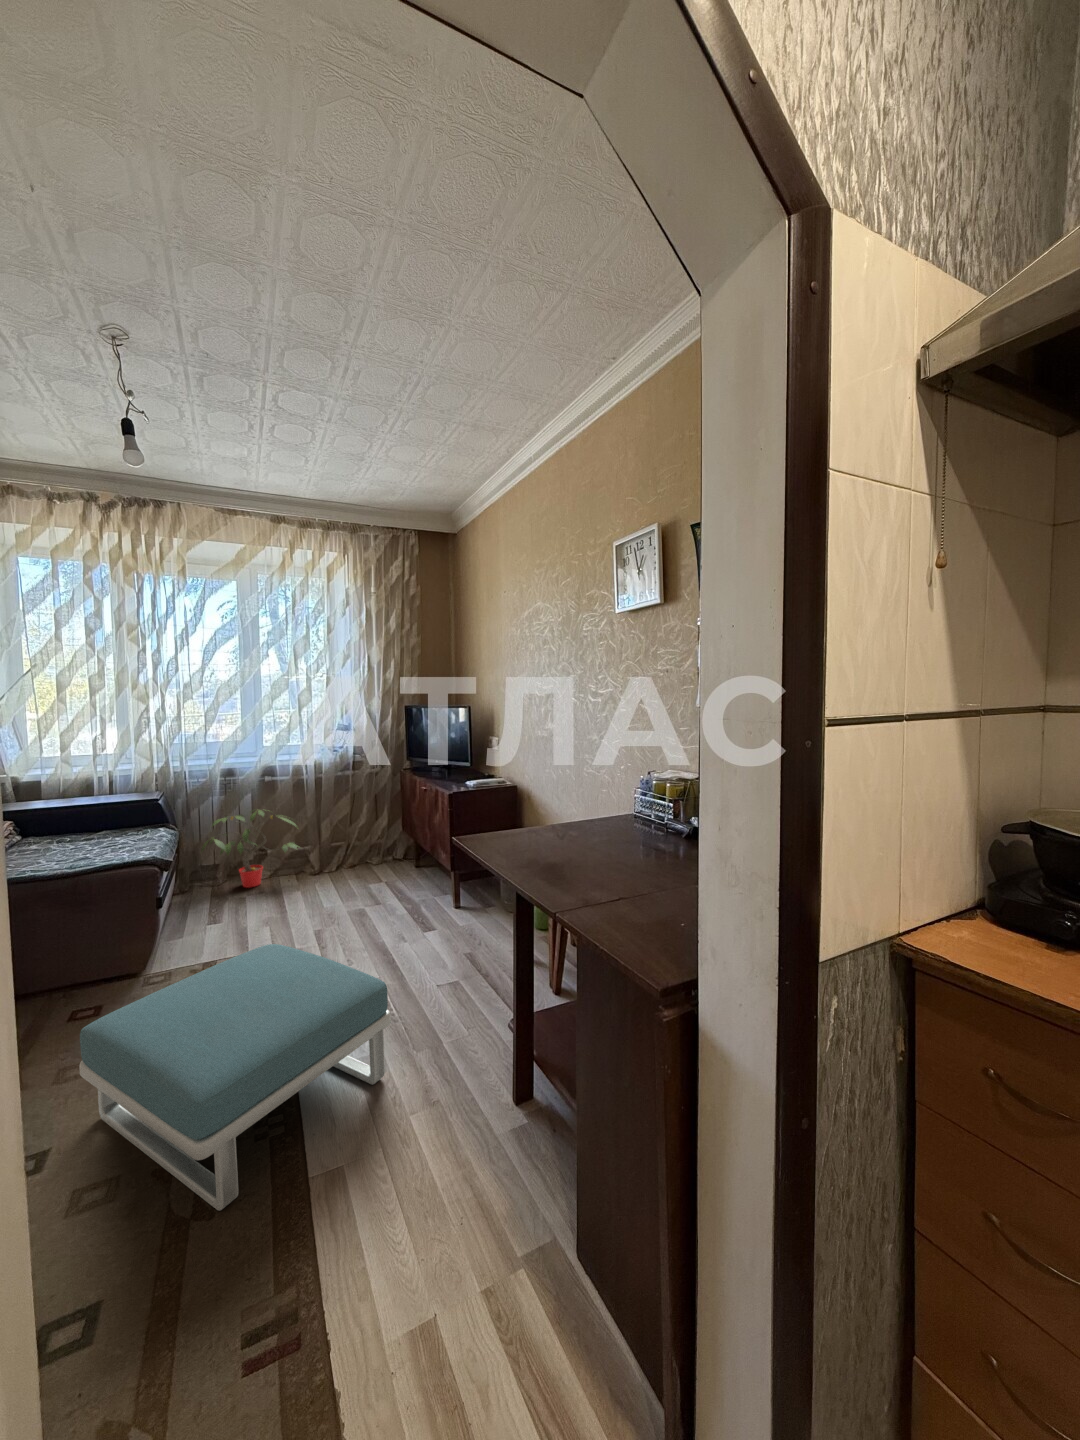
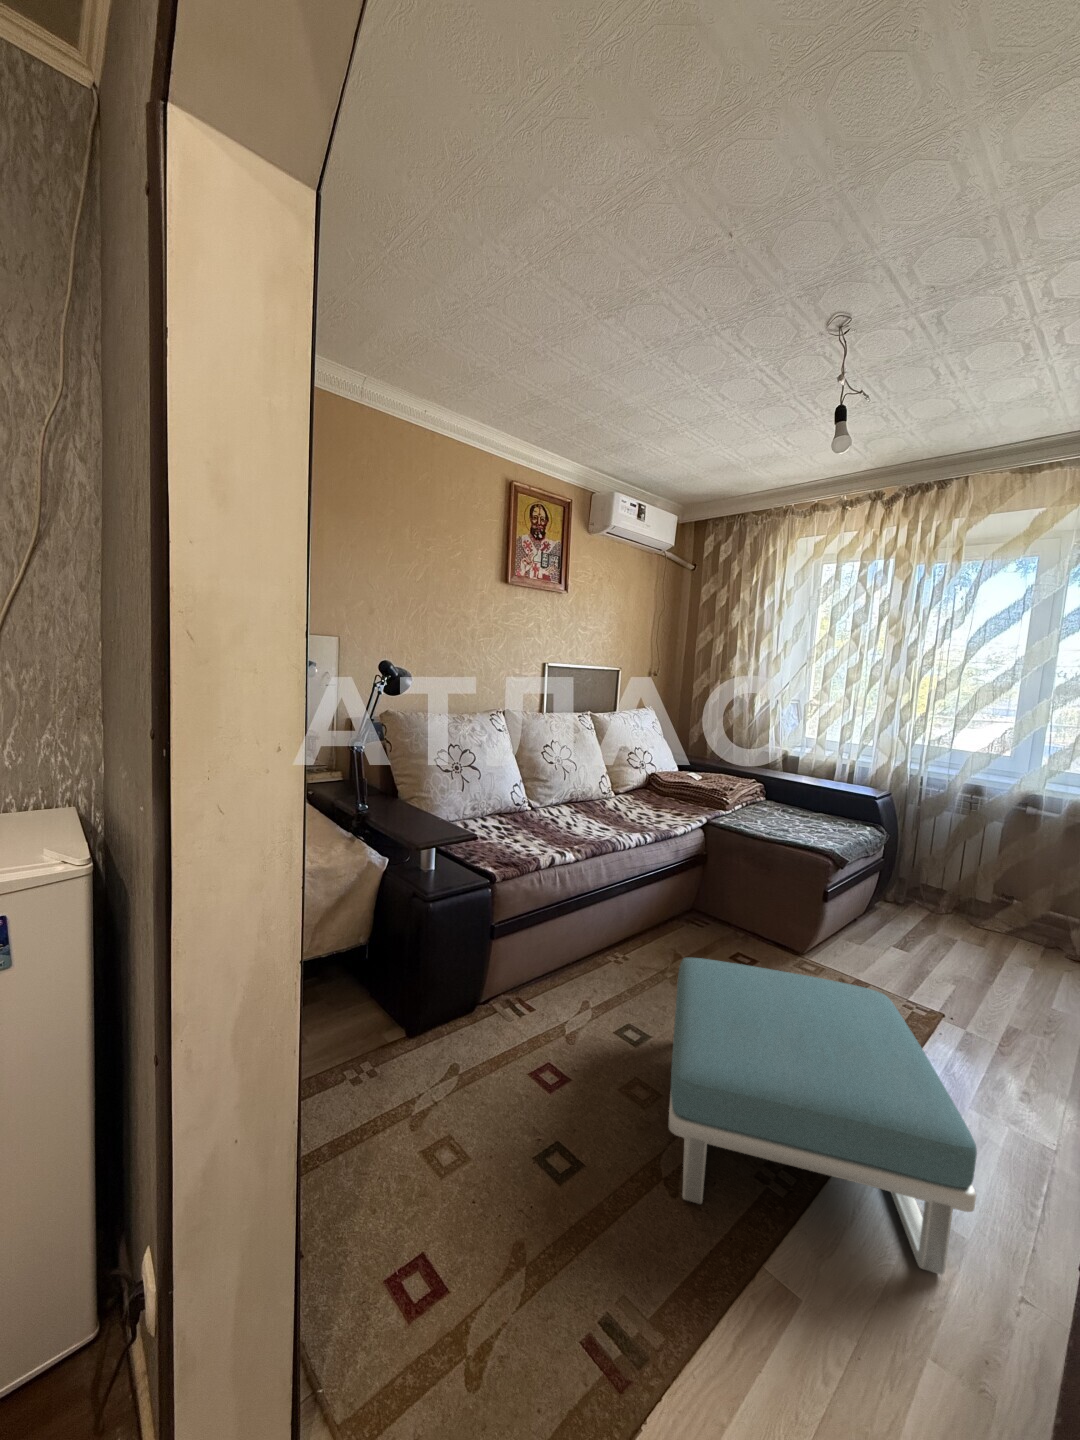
potted plant: present [202,810,298,887] -> none [918,838,1064,935]

